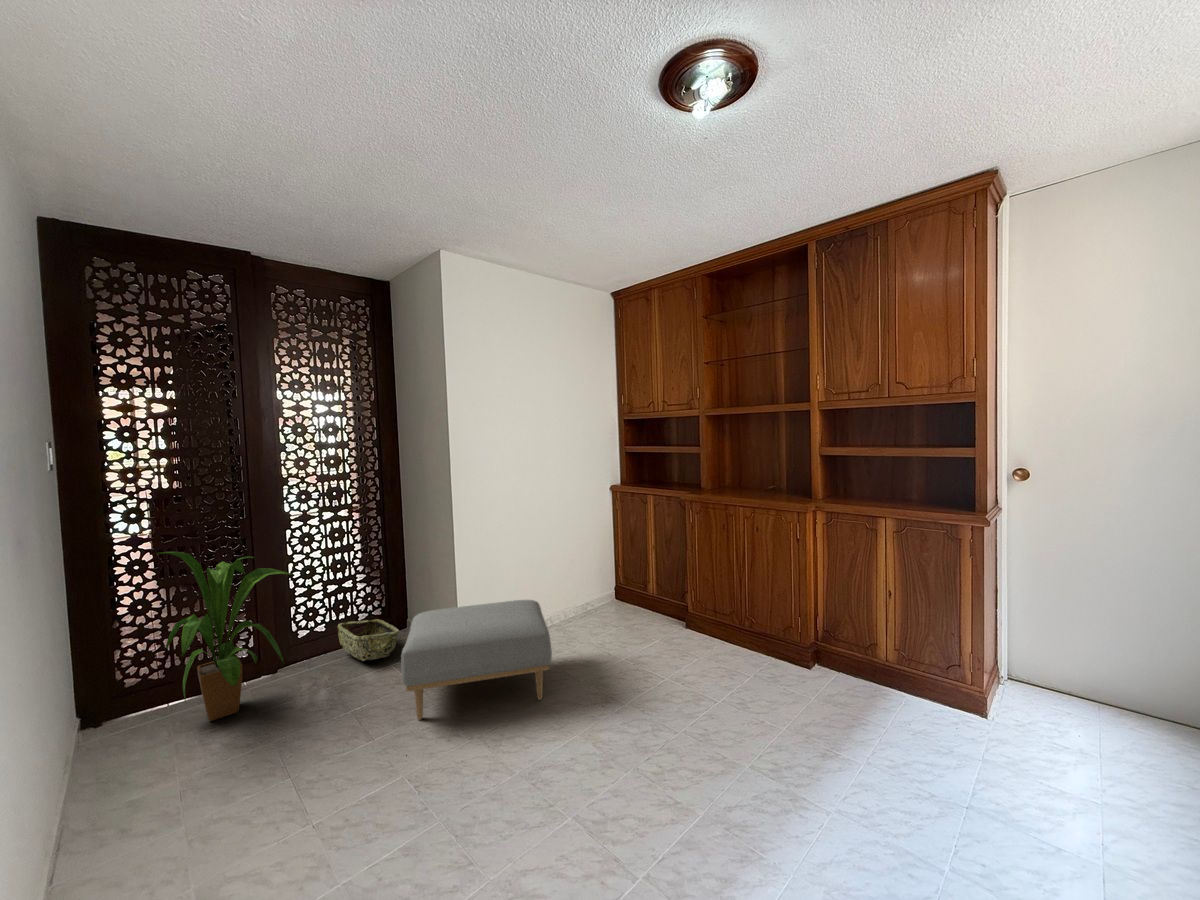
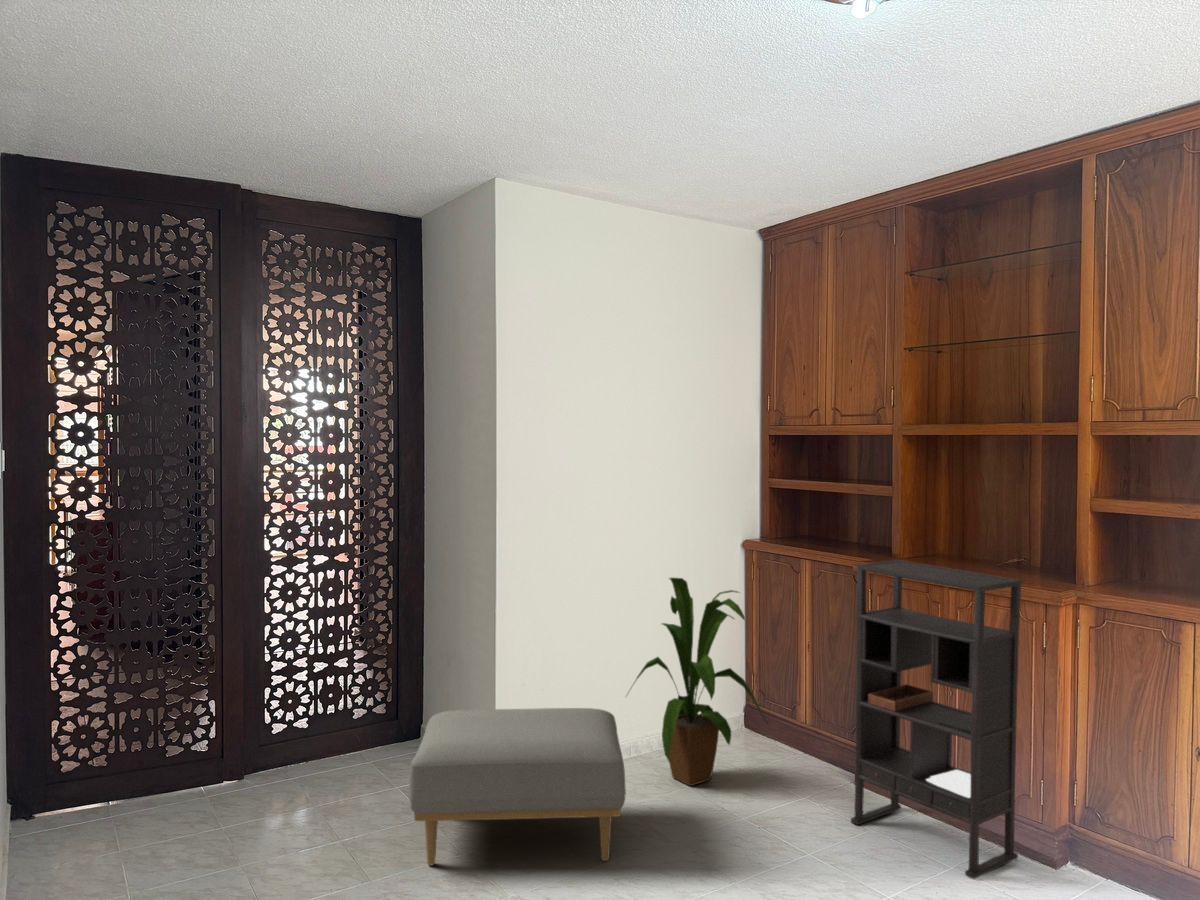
bookshelf: none [686,491,787,681] -> present [851,560,1022,879]
house plant: present [156,552,292,721] -> present [628,578,768,786]
woven basket: present [338,619,399,661] -> none [325,718,410,776]

